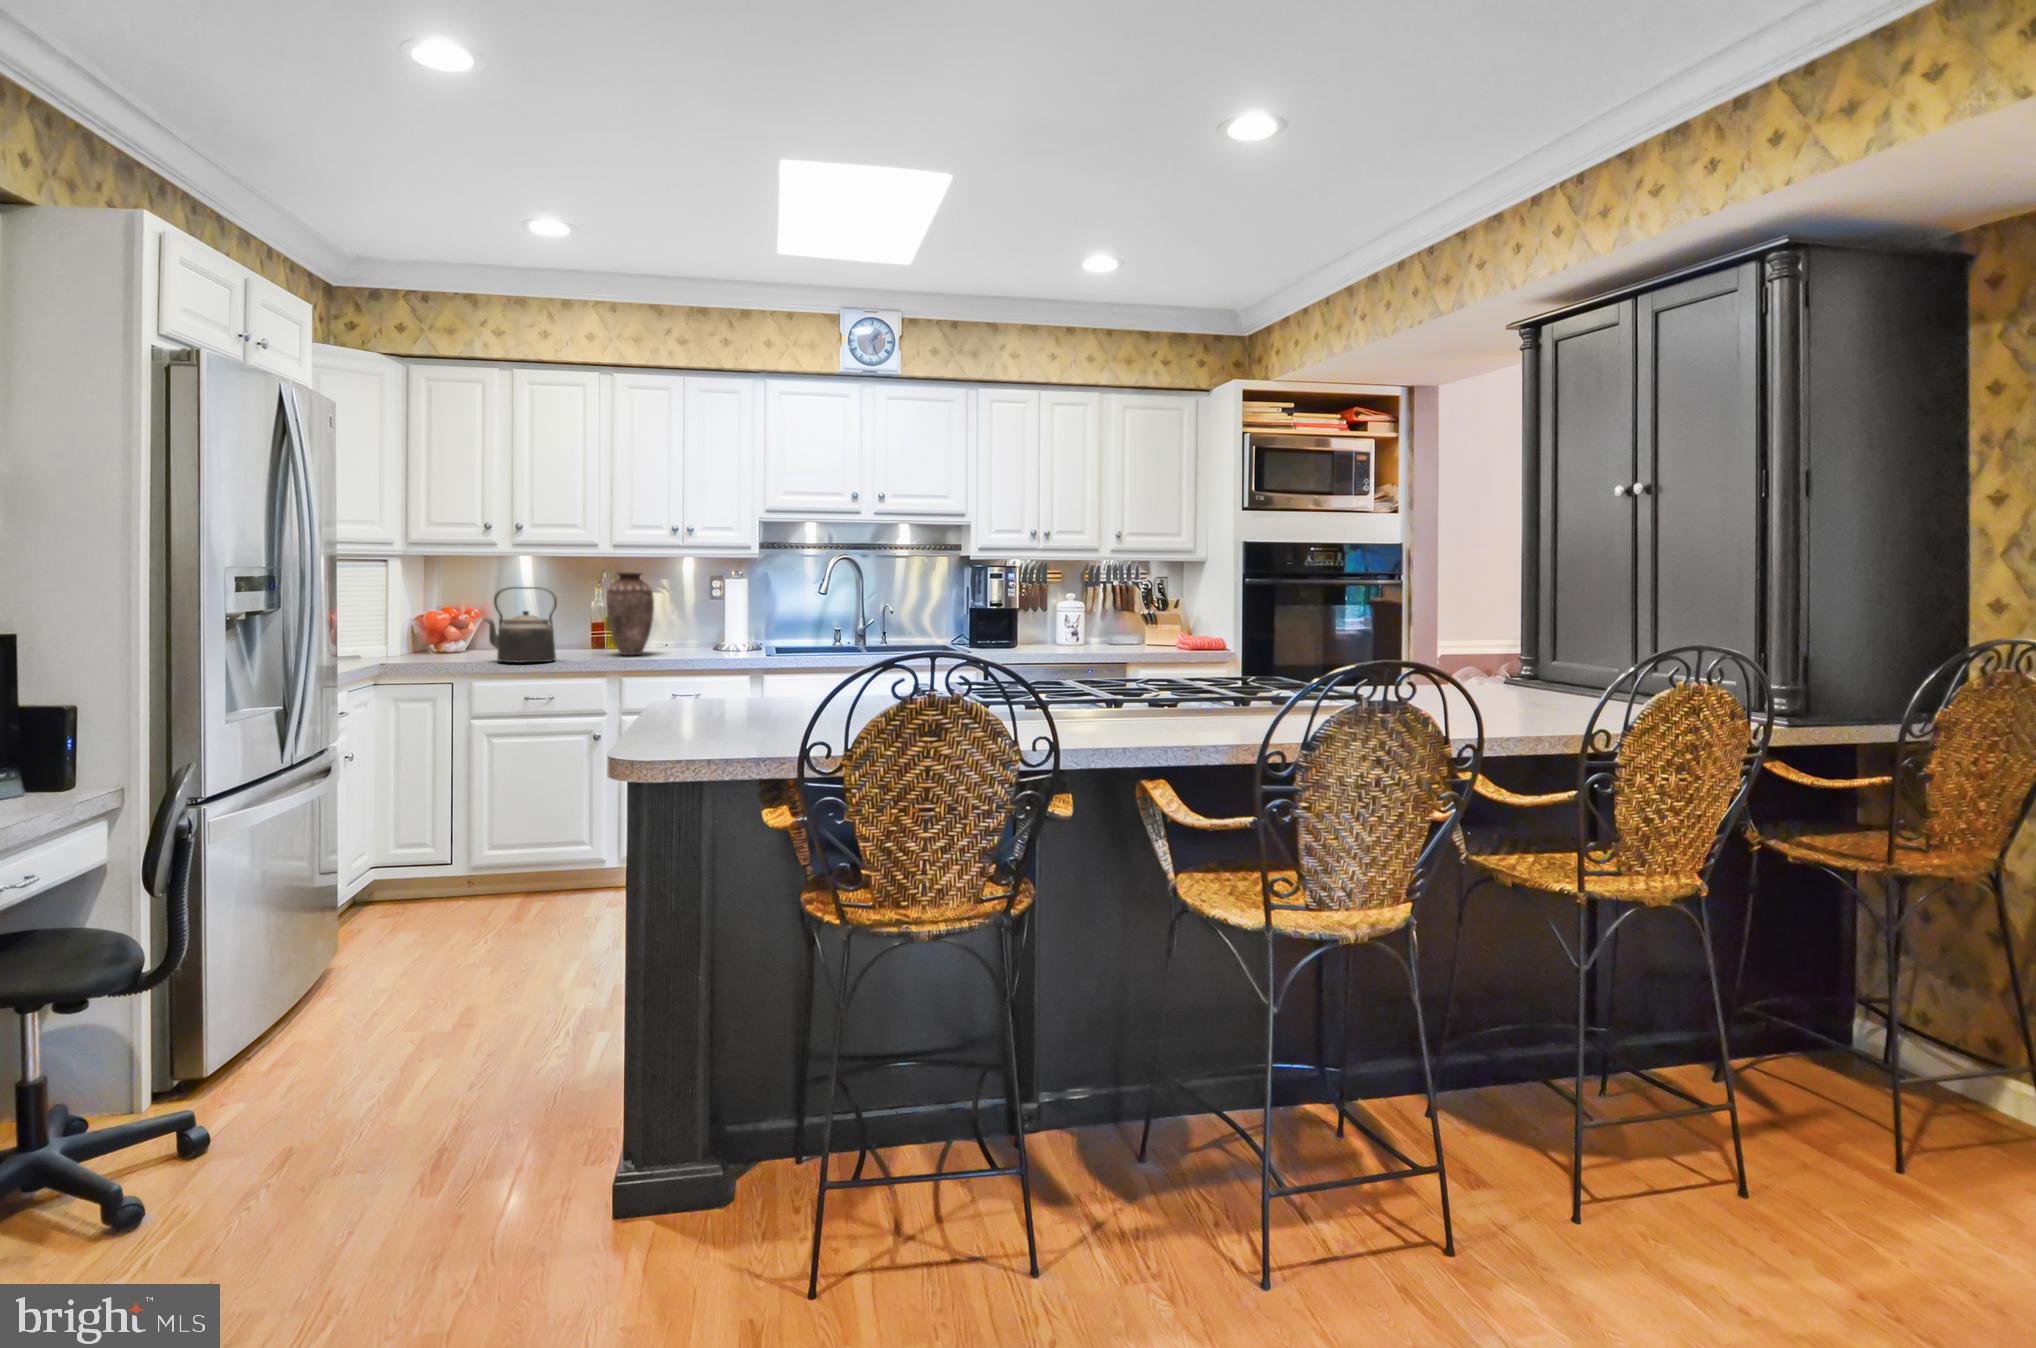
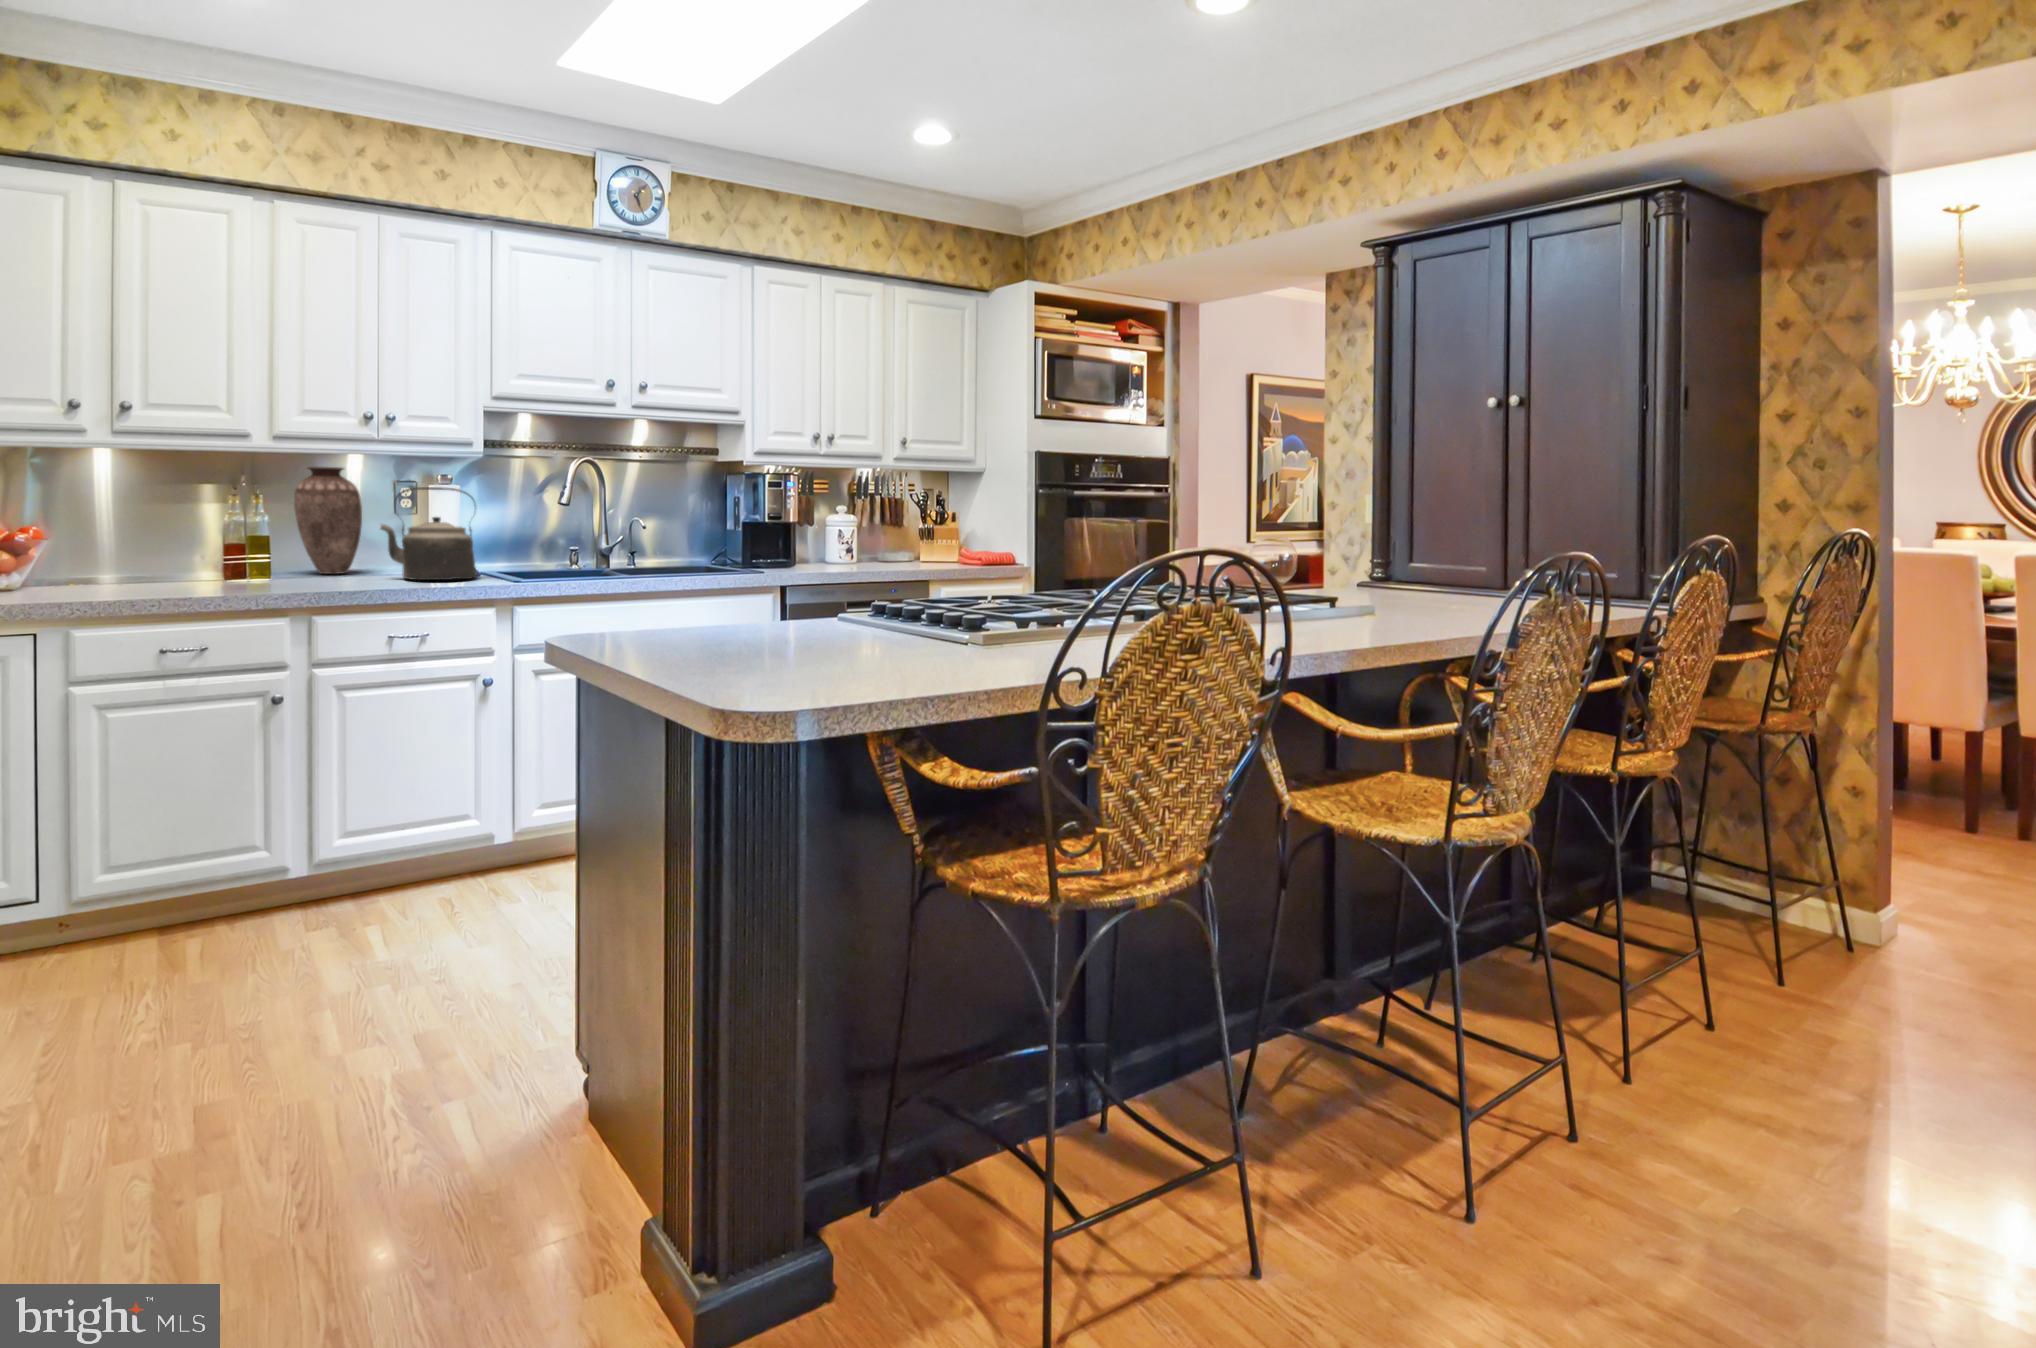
kettle: present [484,587,557,663] -> present [381,487,476,580]

